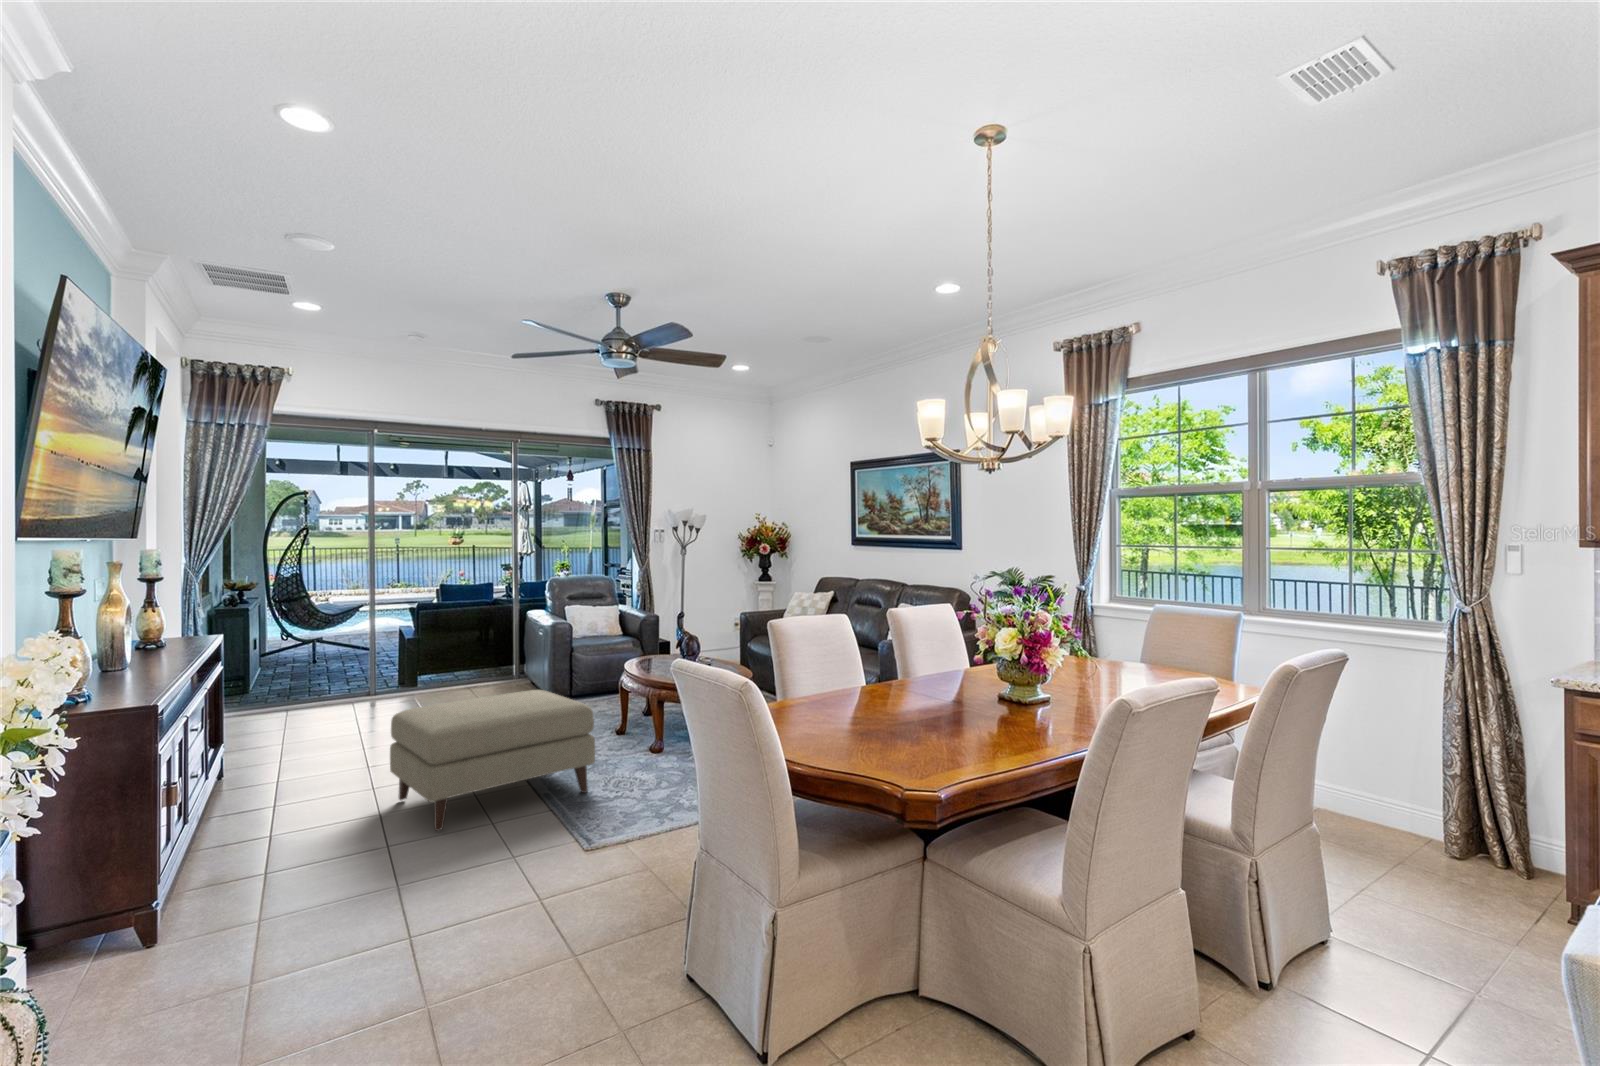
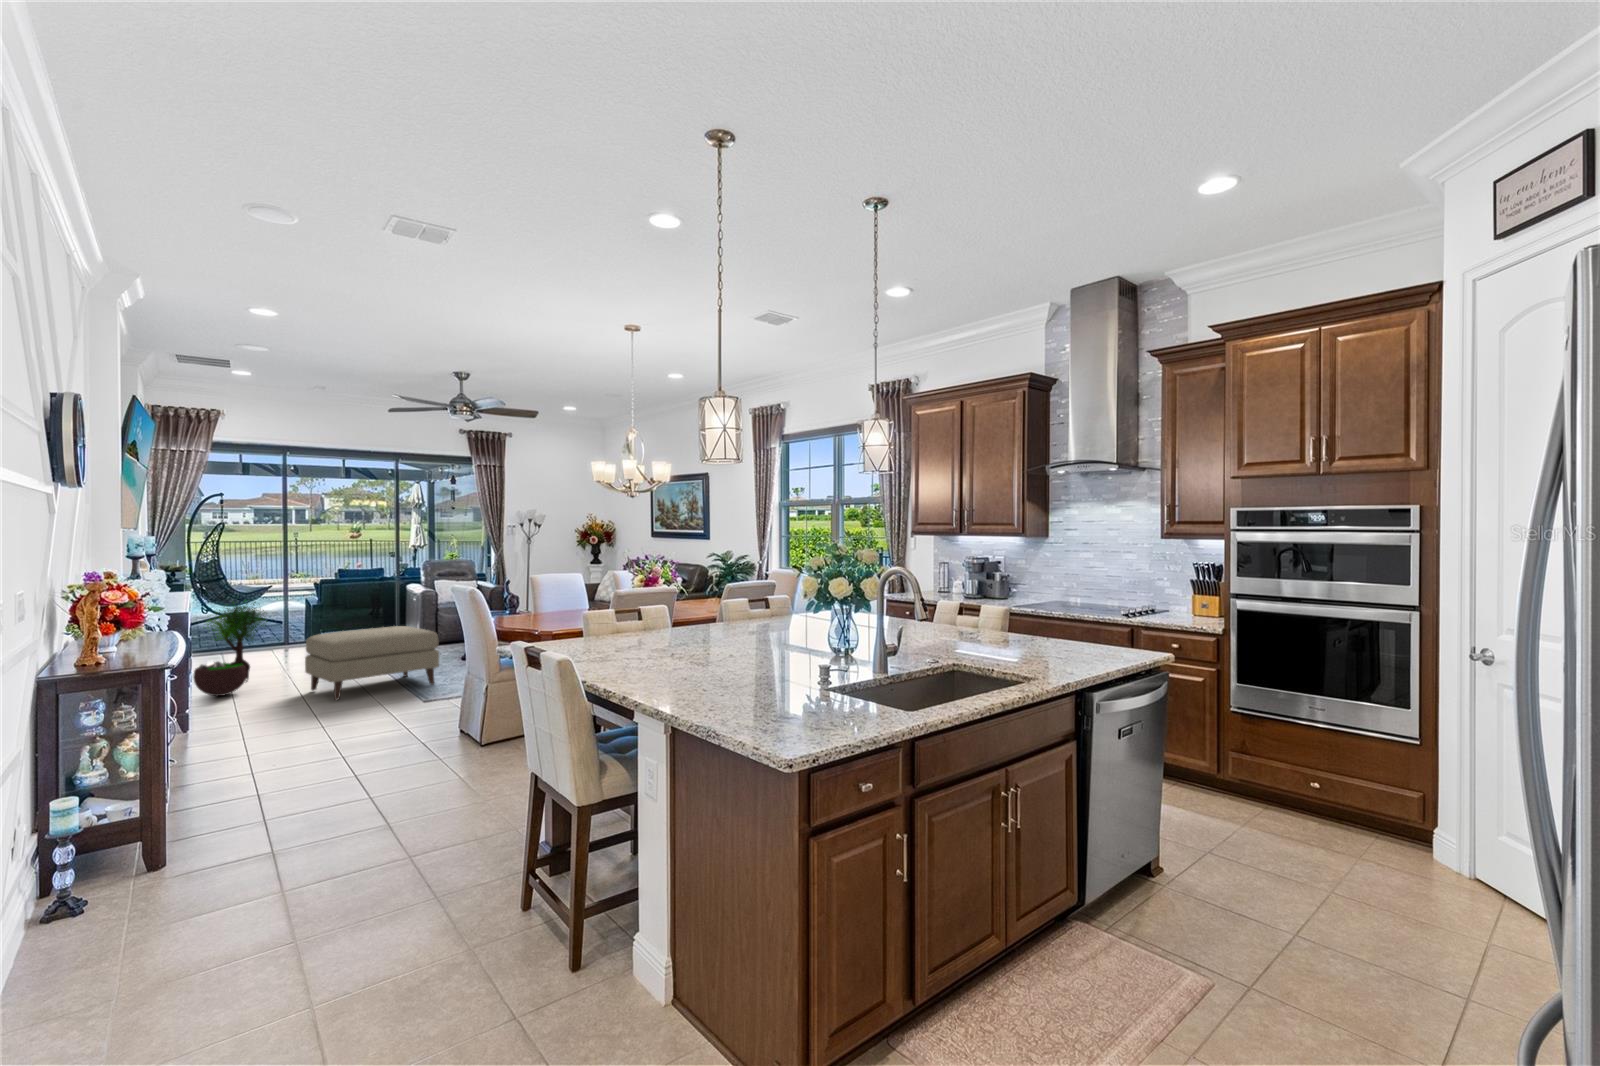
potted tree: none [220,645,334,808] -> present [193,601,267,696]

